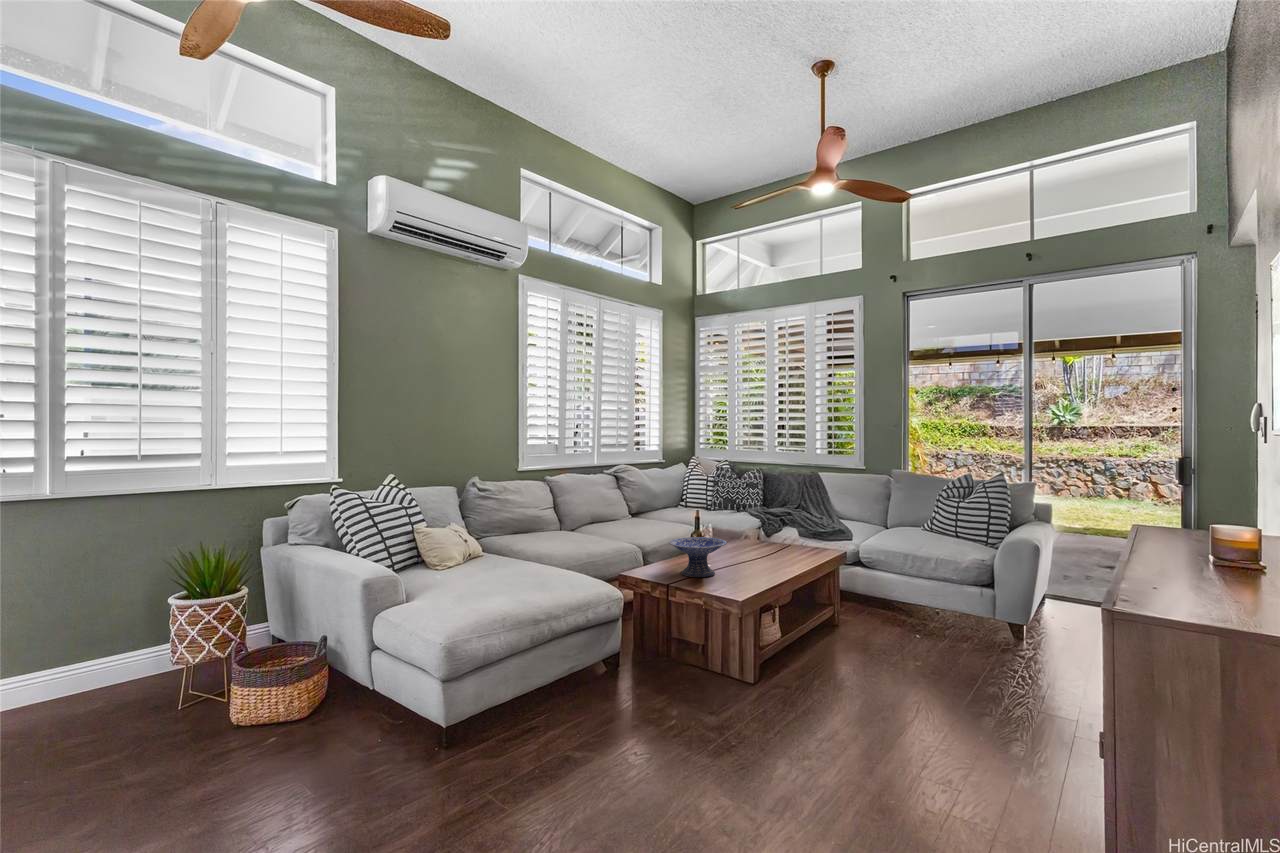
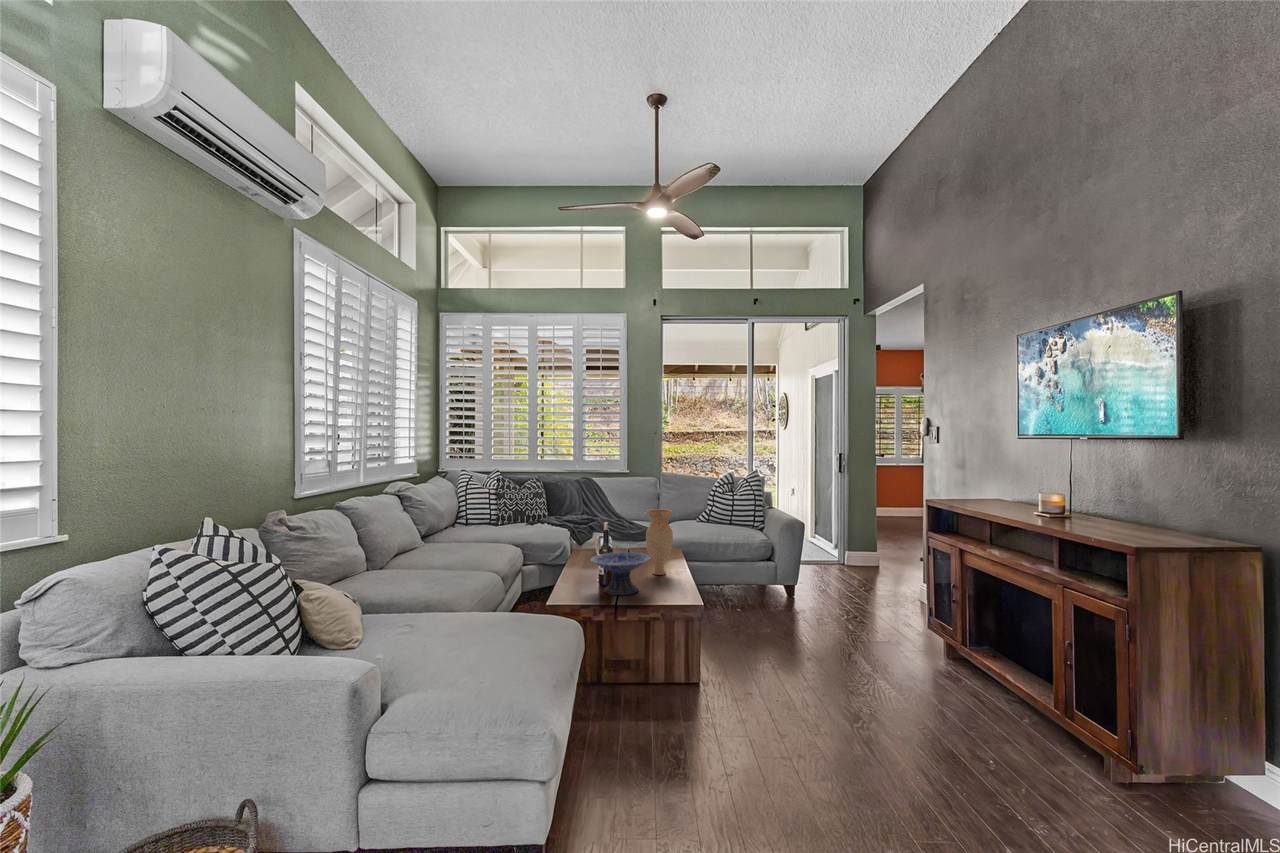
vase: none [753,501,781,568] -> present [646,509,673,575]

